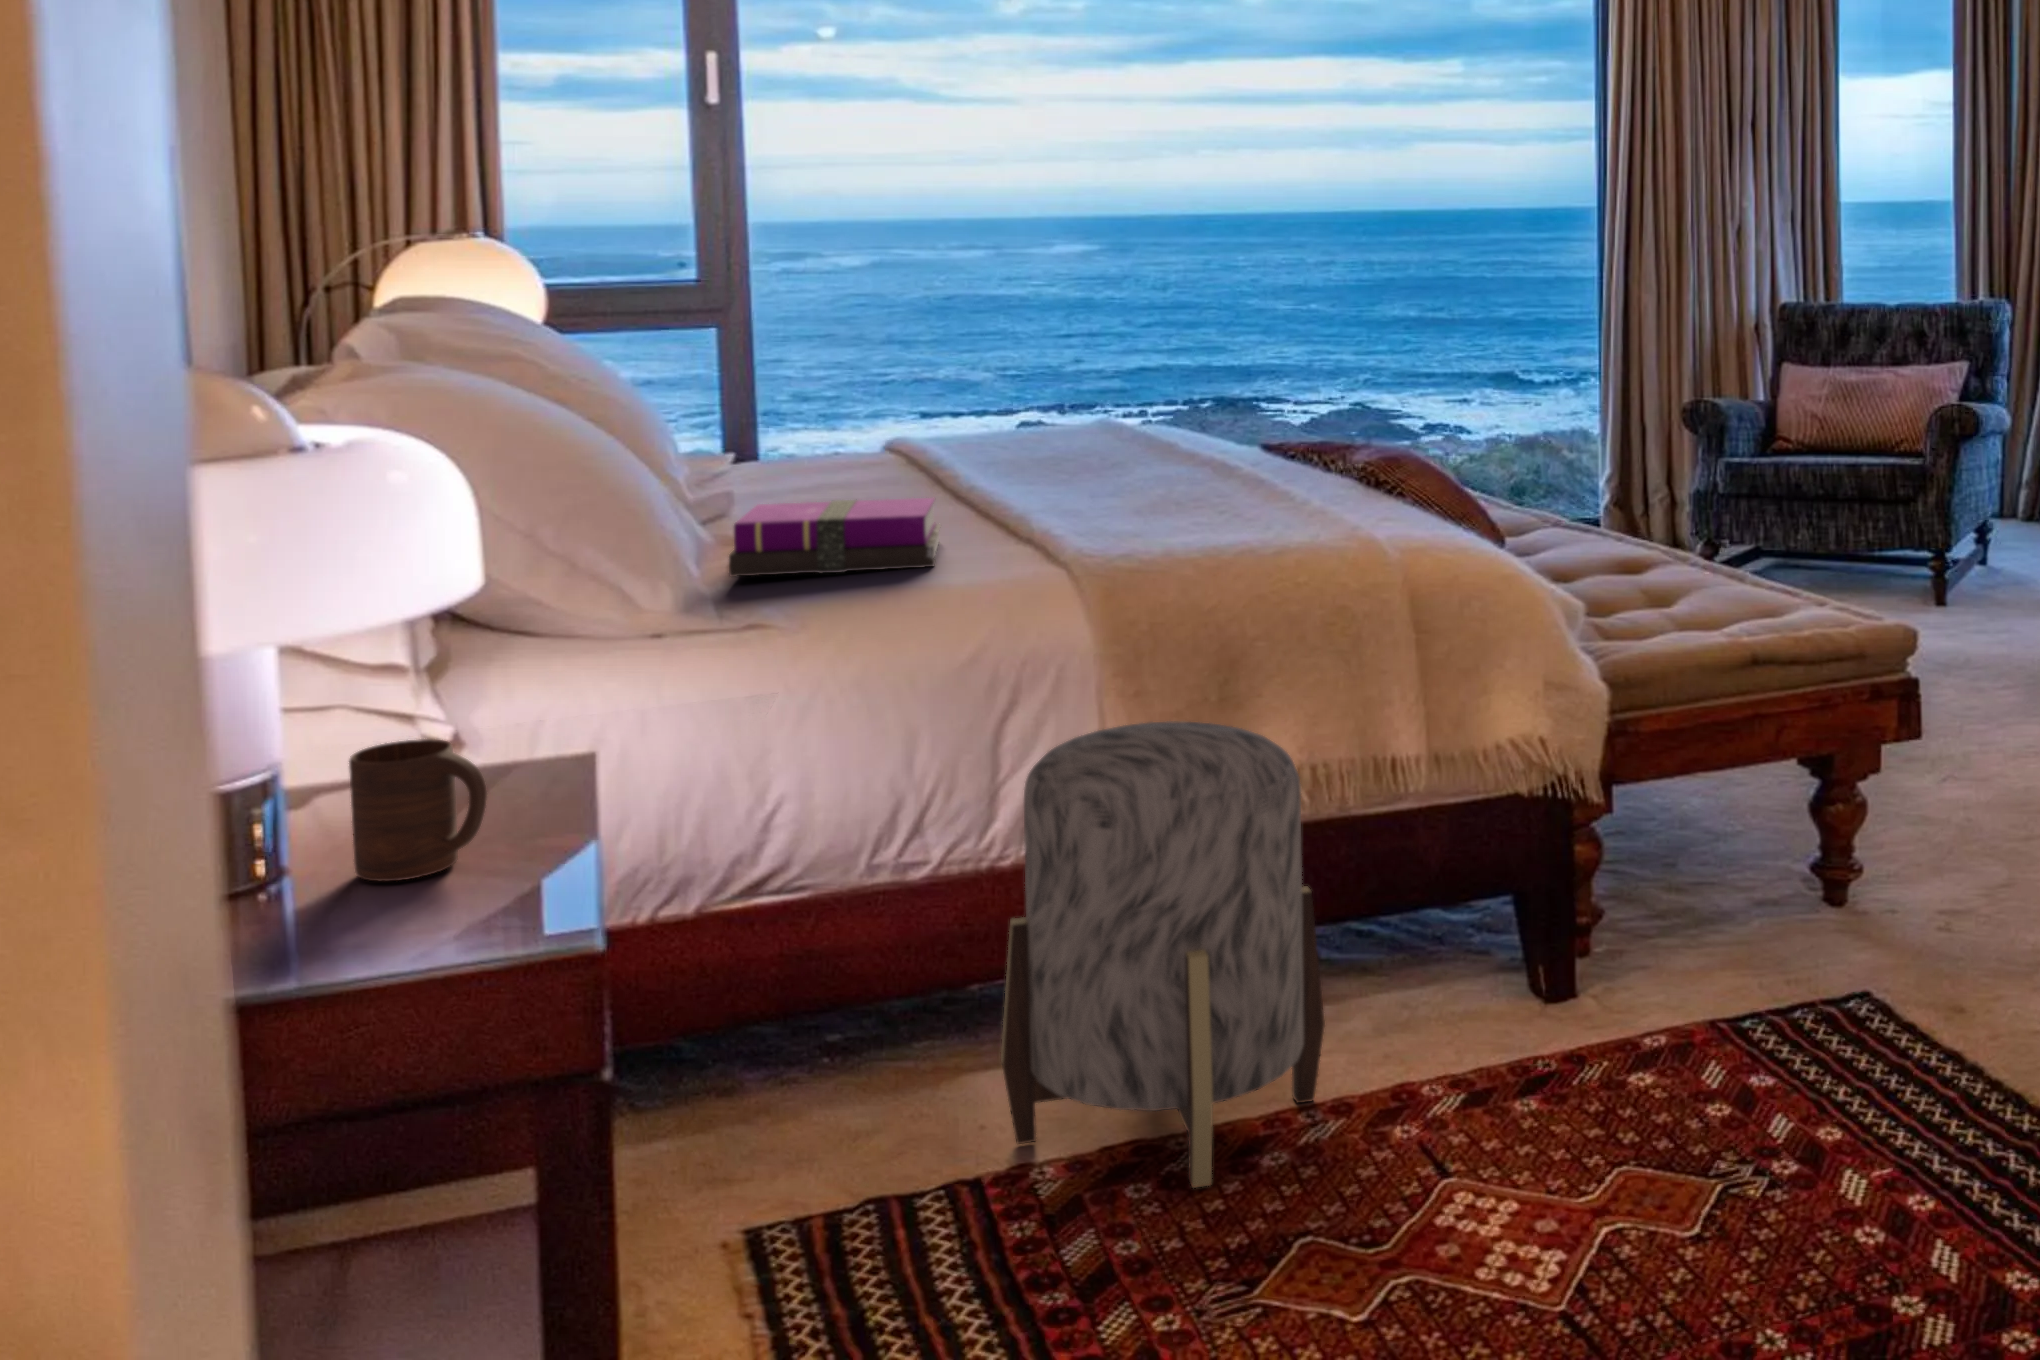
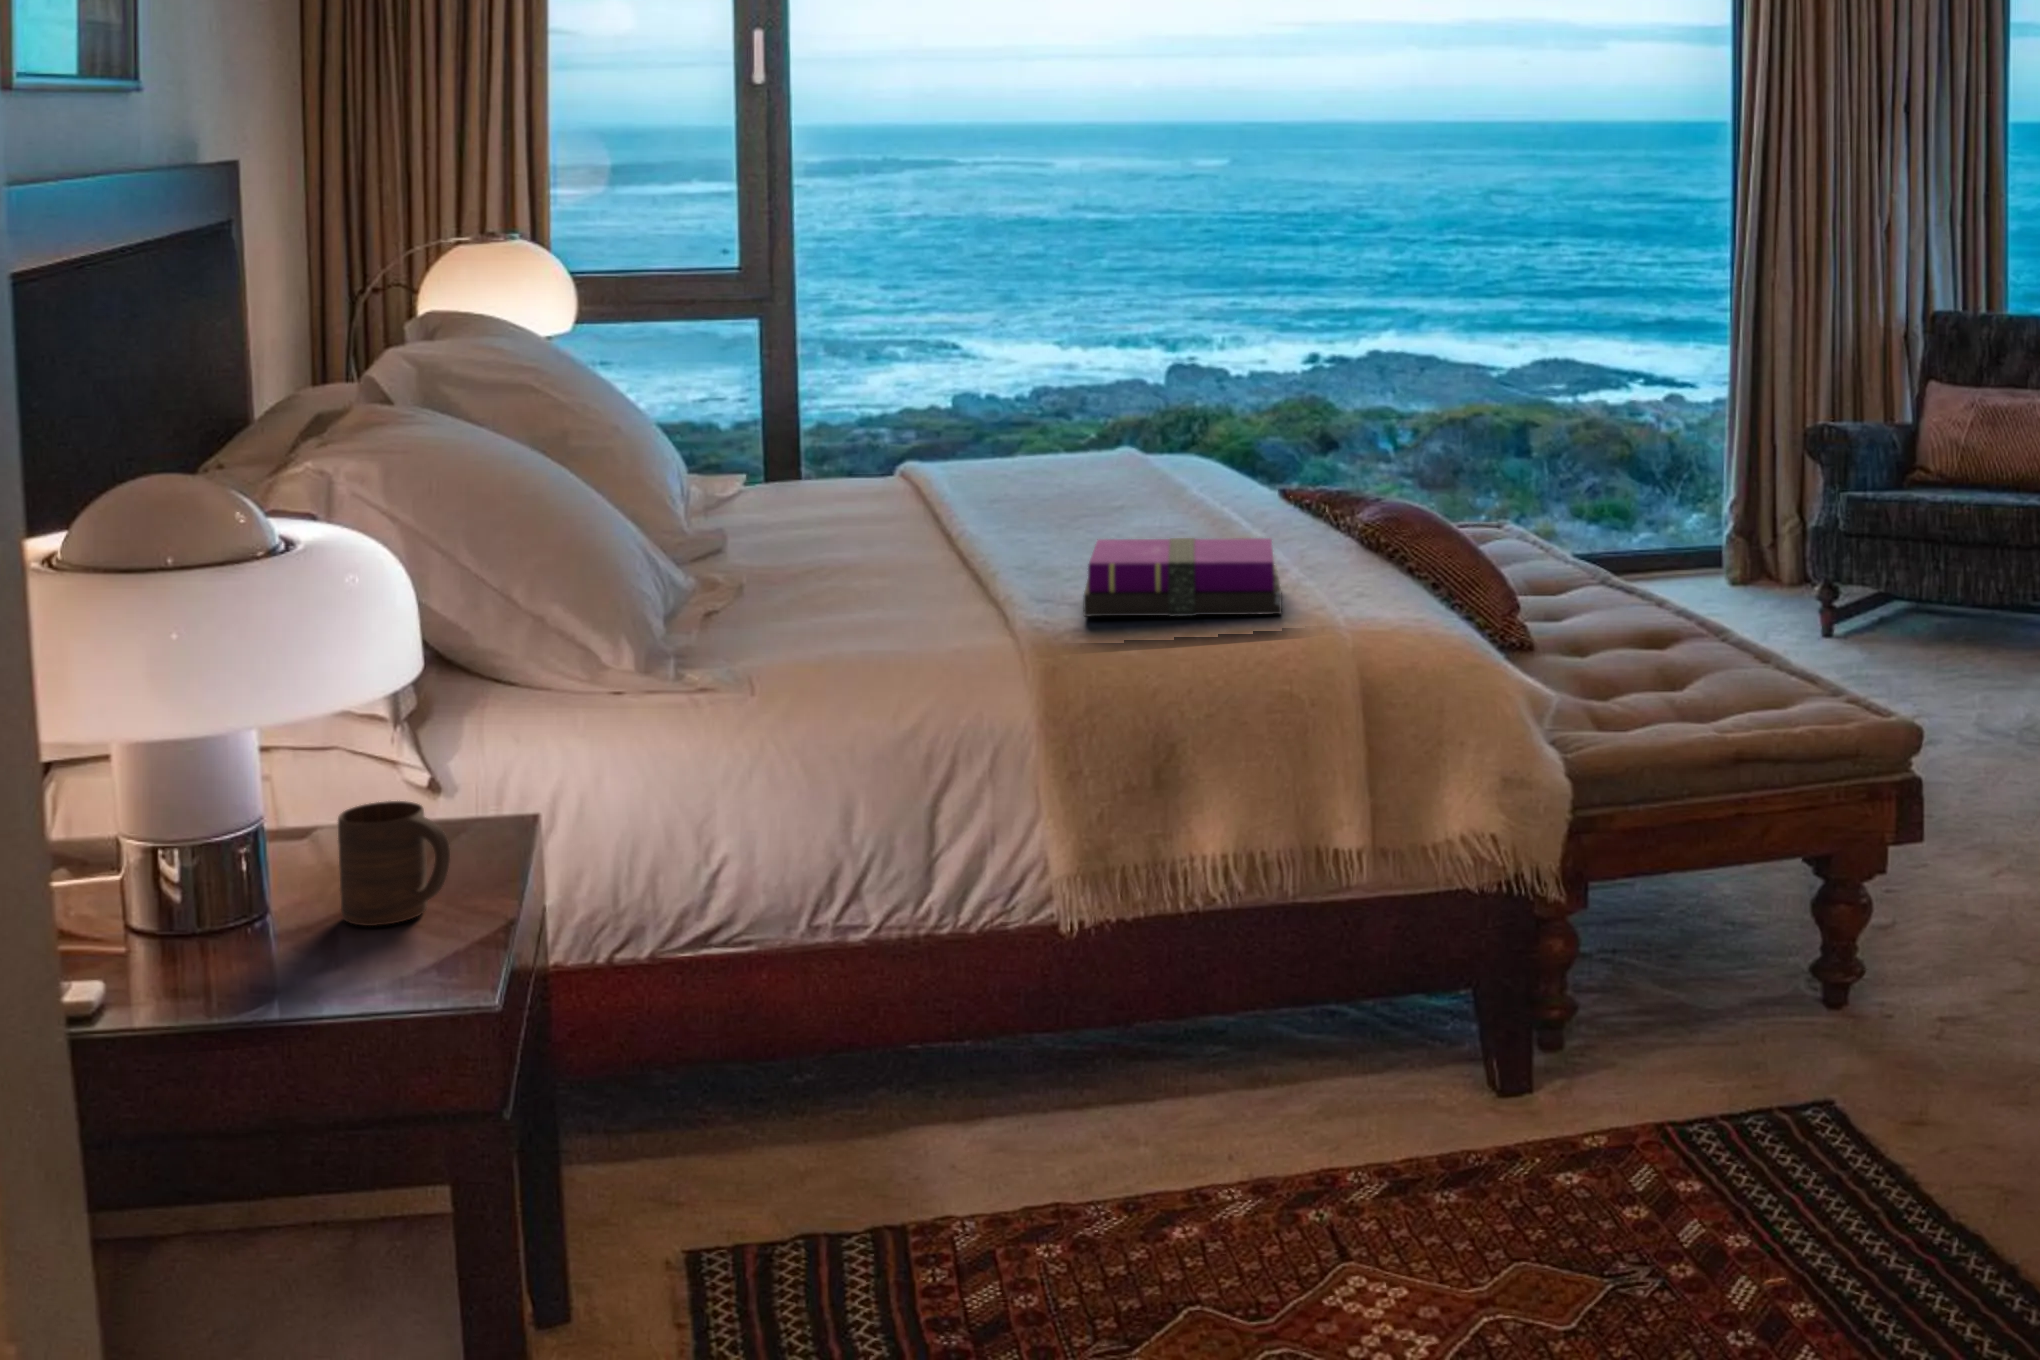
notebook: present [729,498,940,577] -> present [1083,538,1282,617]
ottoman: present [1001,722,1325,1188] -> none [936,796,1251,1249]

